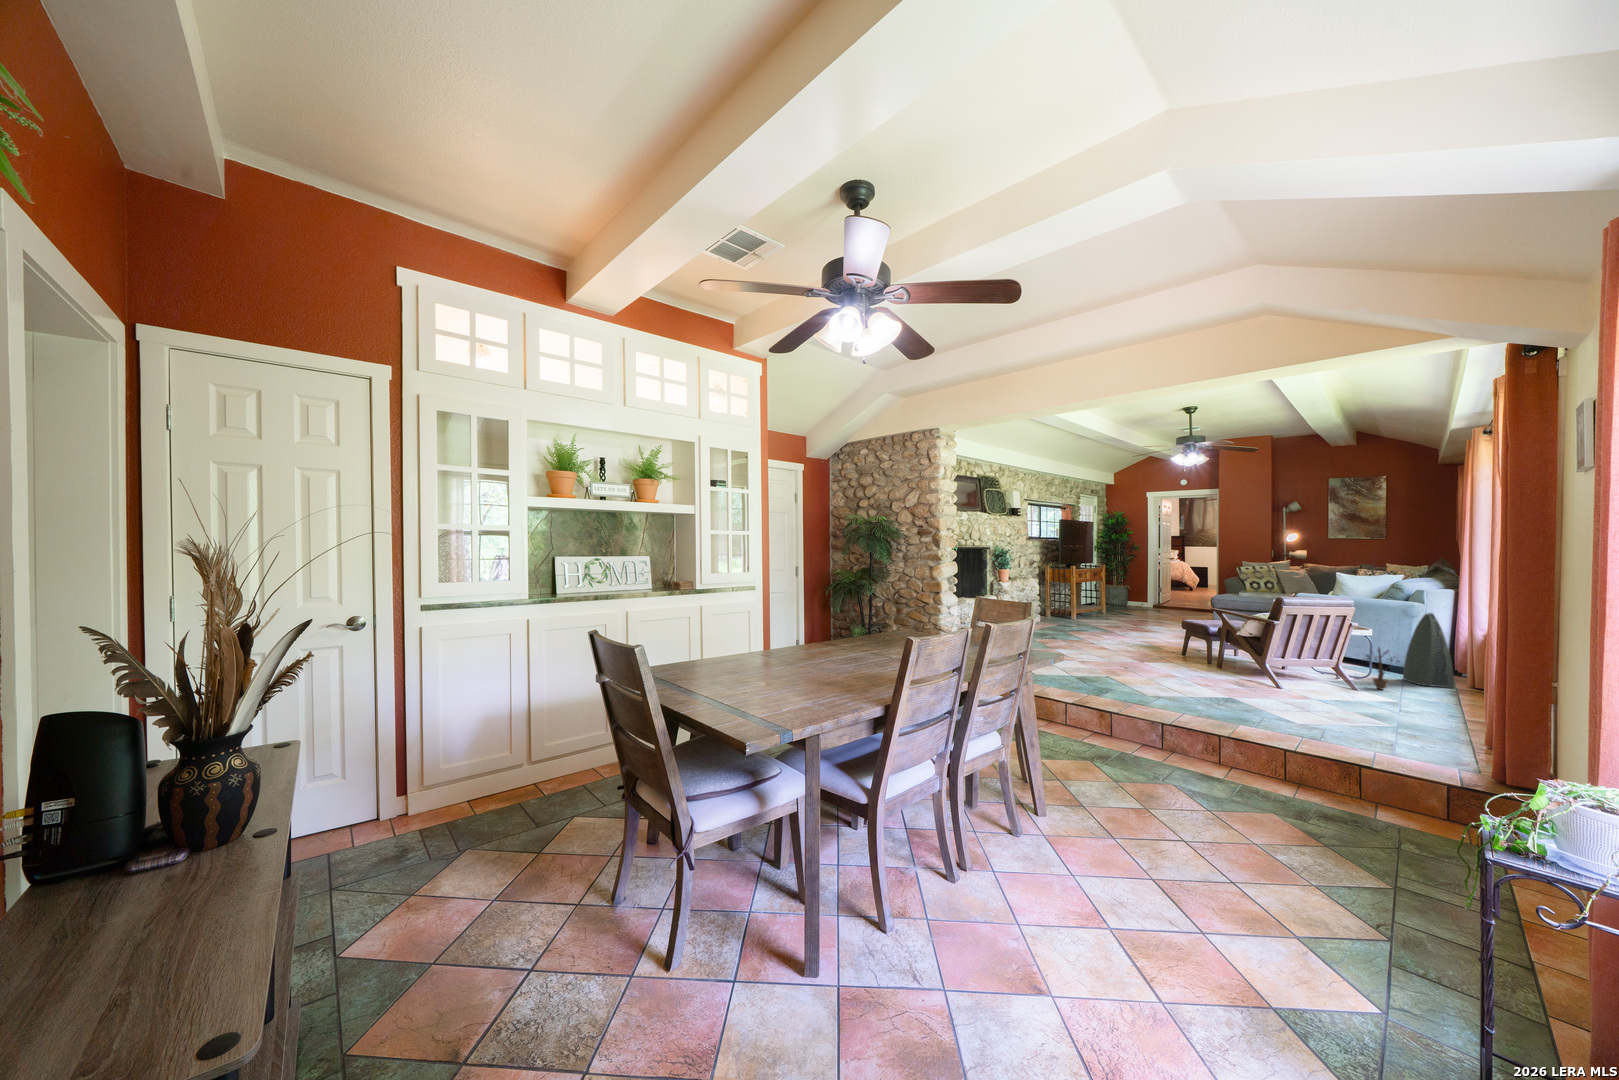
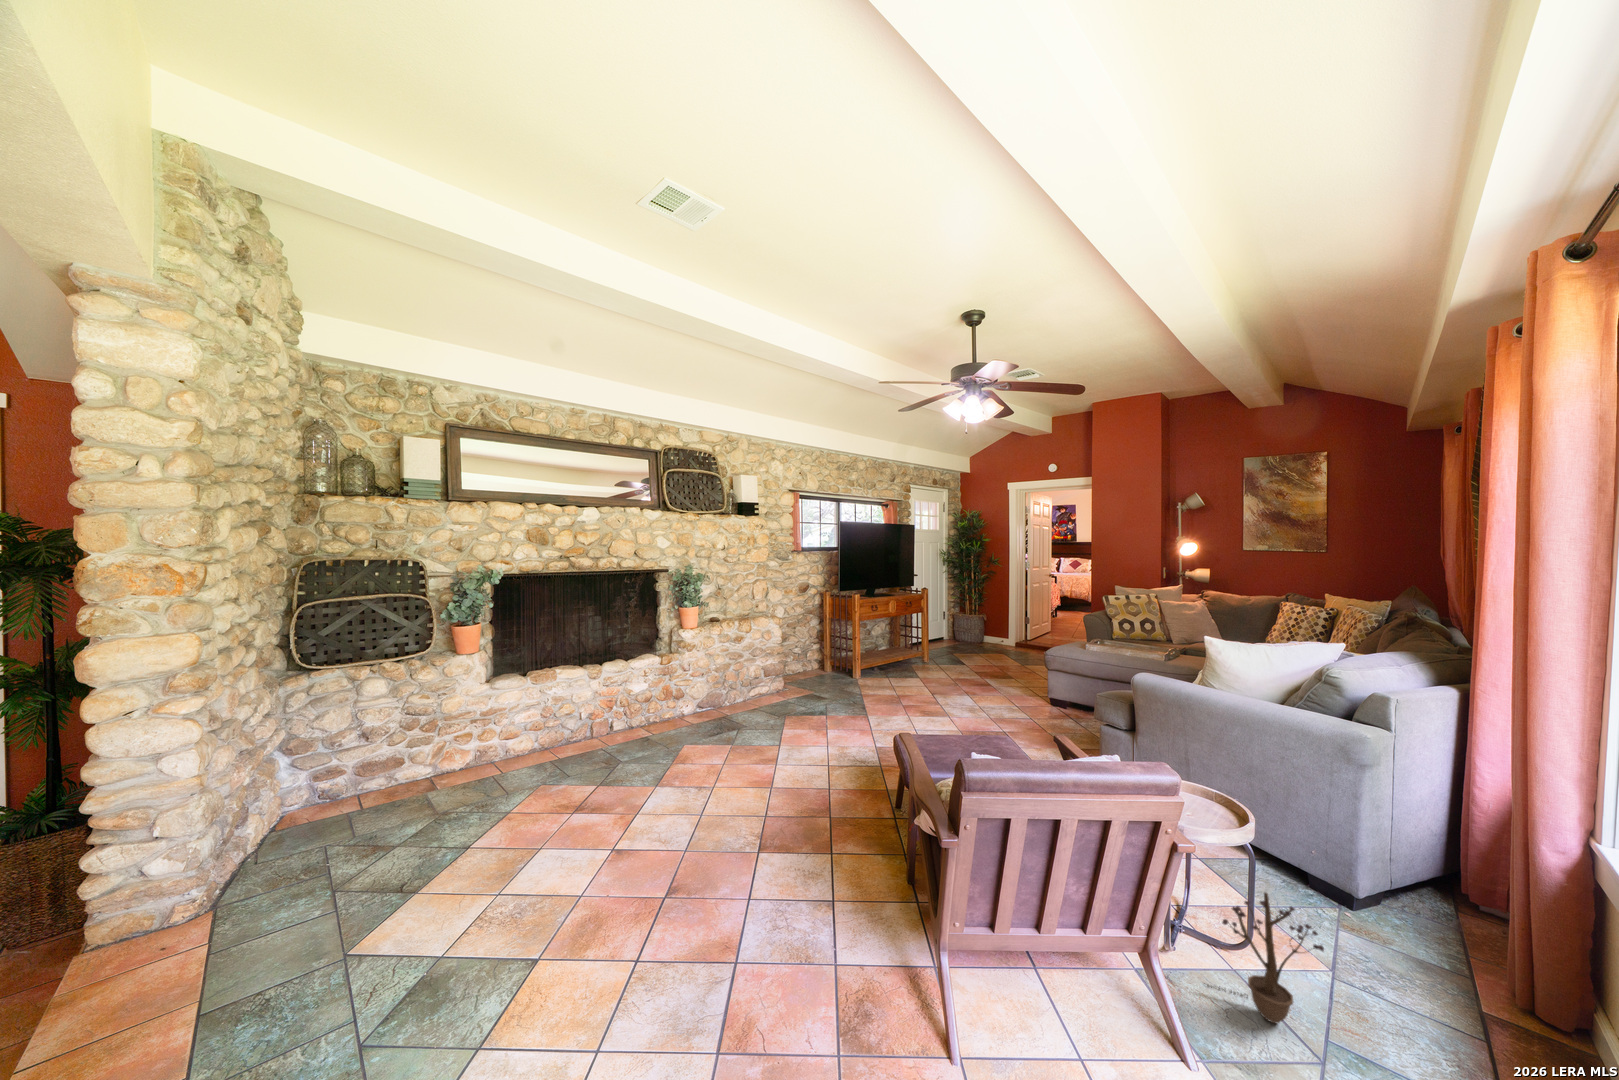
air purifier: present [1403,613,1454,688] -> none [1340,769,1478,1007]

